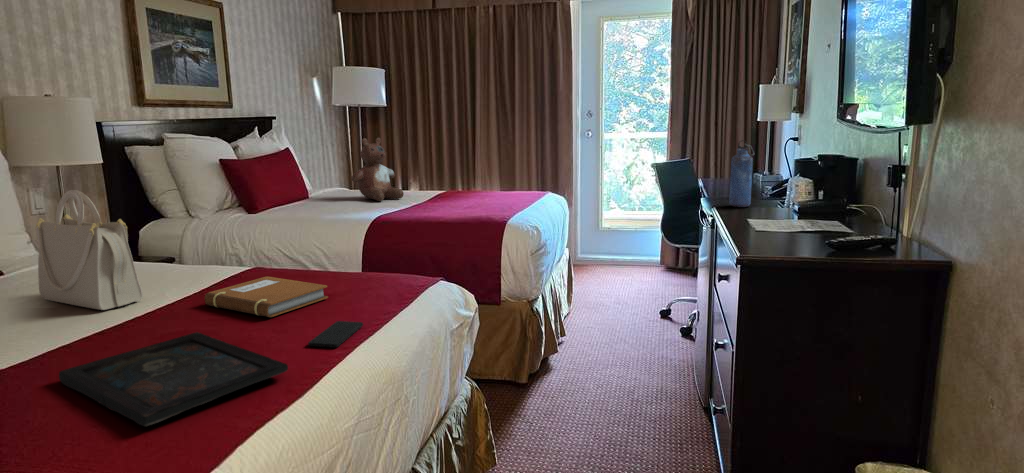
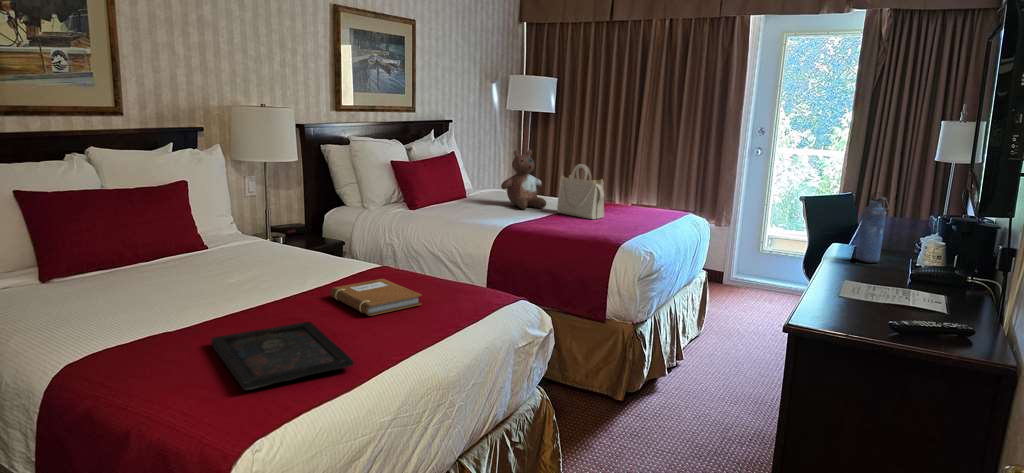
handbag: present [36,190,143,310] -> present [557,164,604,219]
smartphone: present [308,321,363,347] -> none [383,328,433,351]

